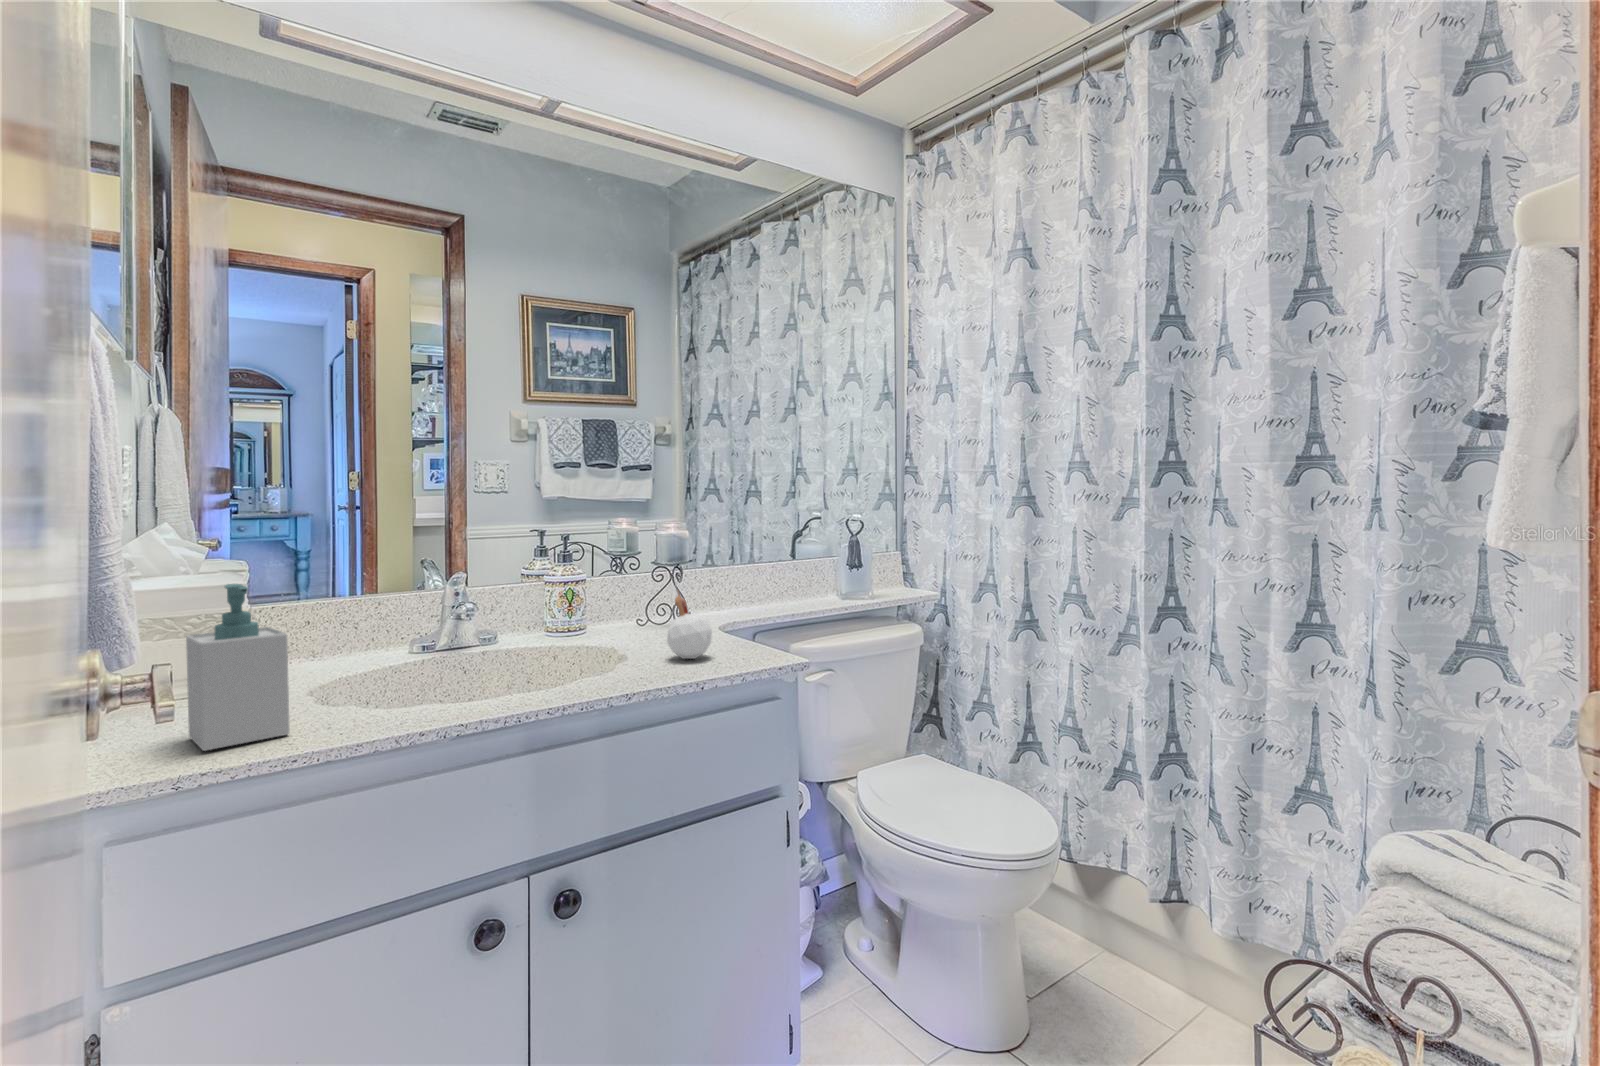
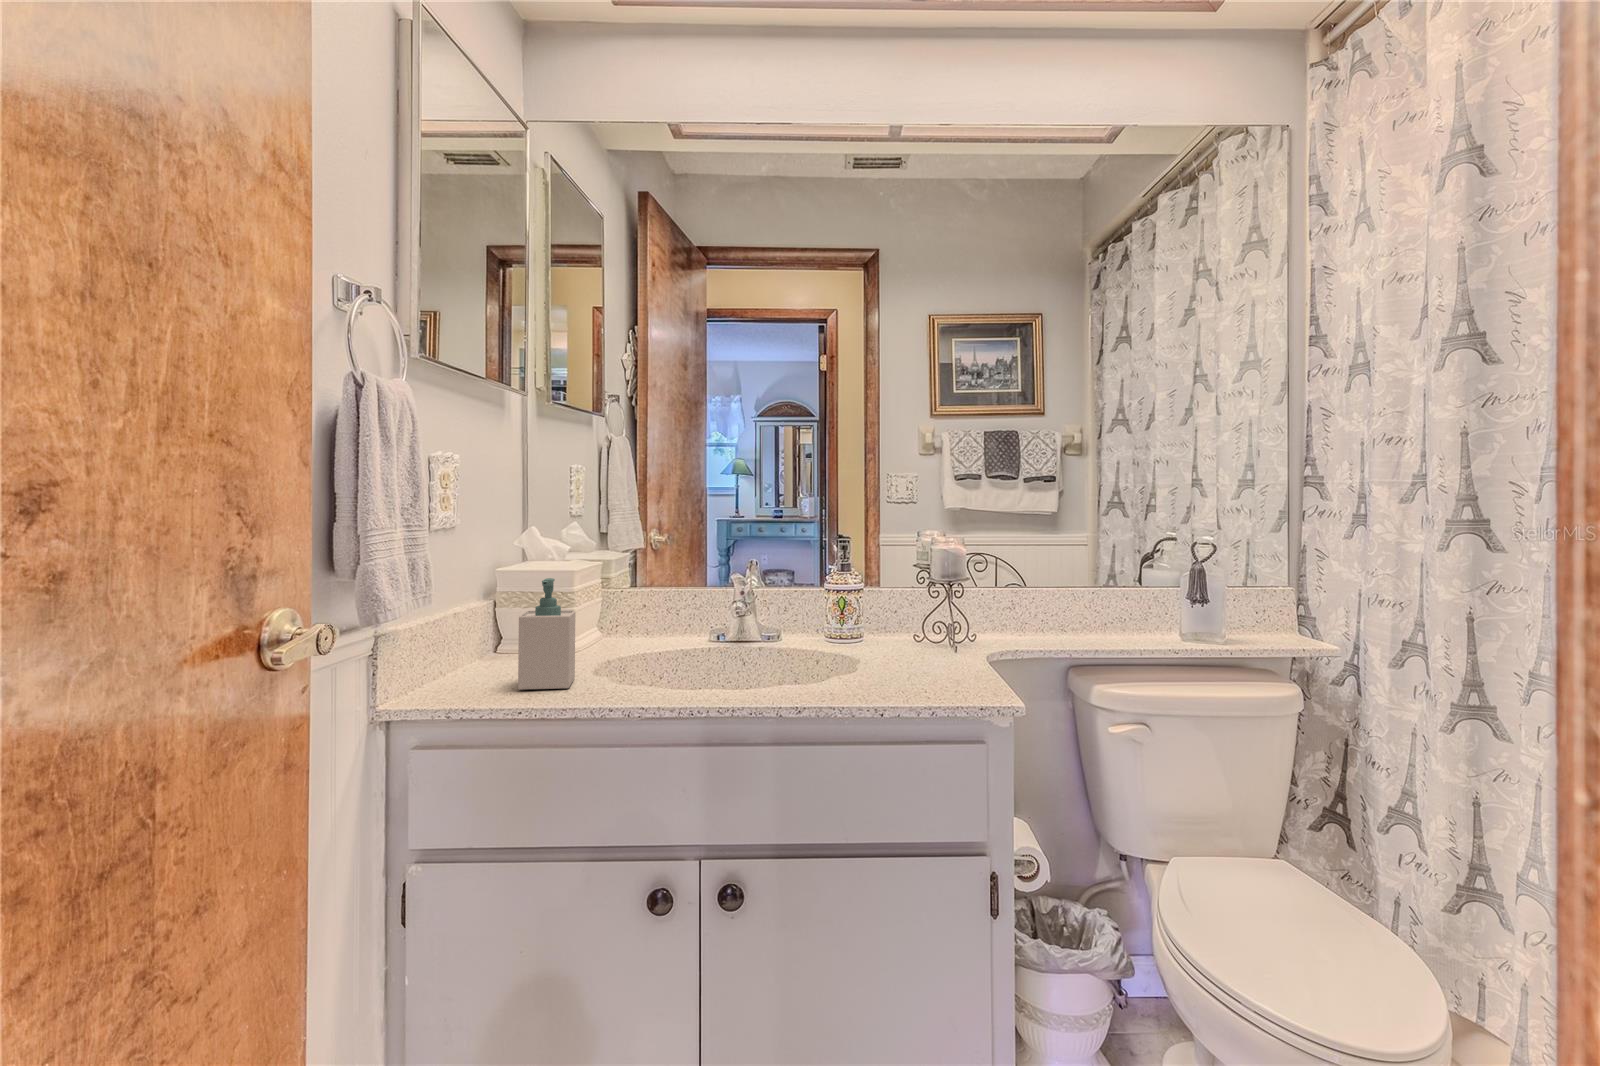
candle: present [667,590,712,659] -> none [885,602,929,681]

